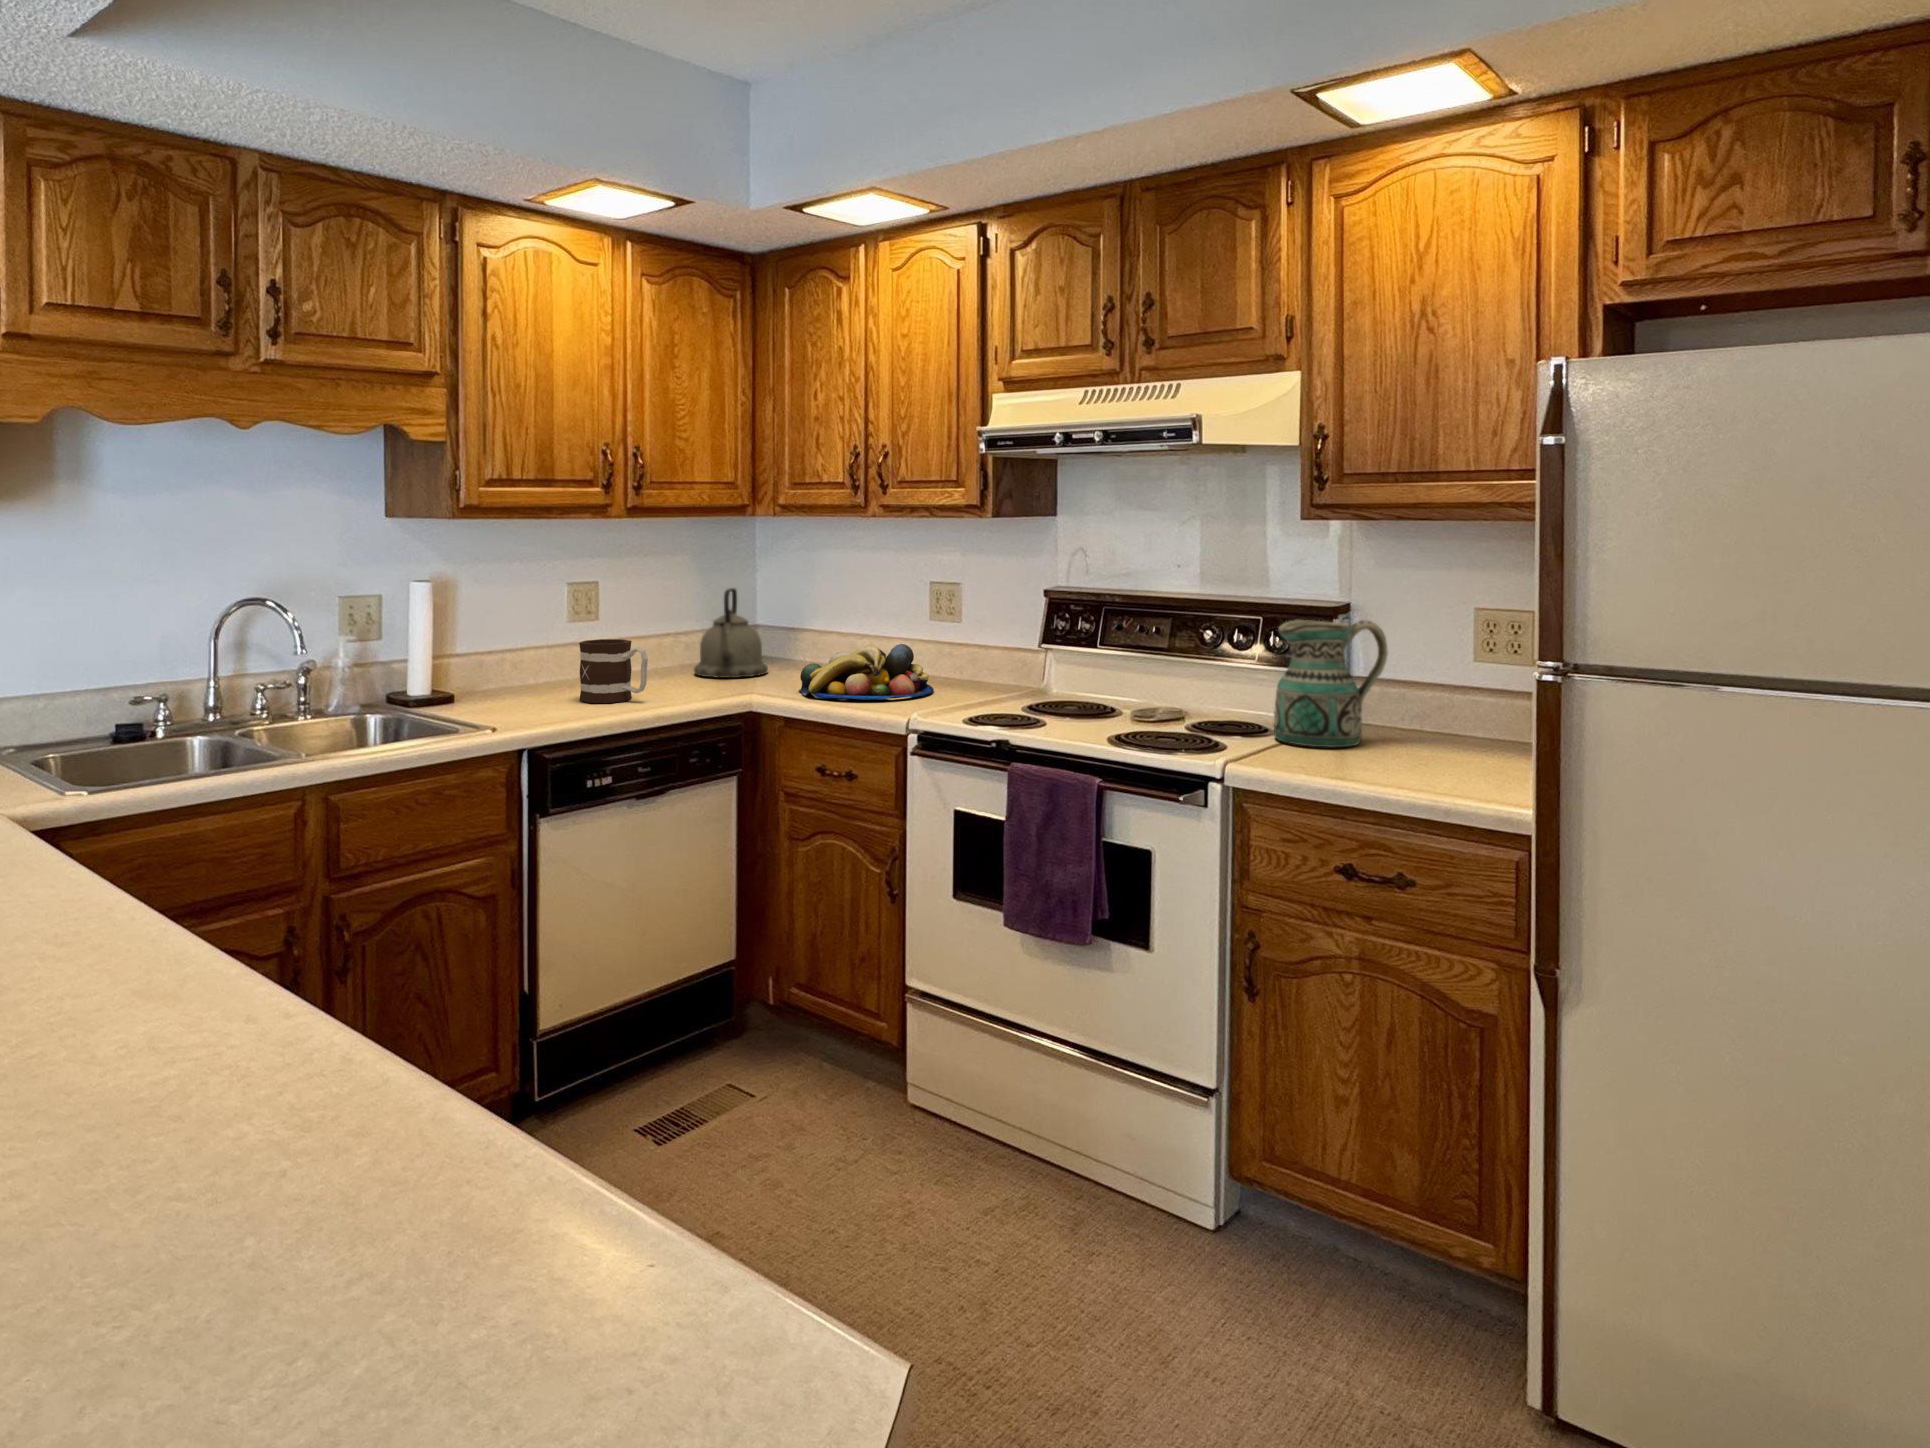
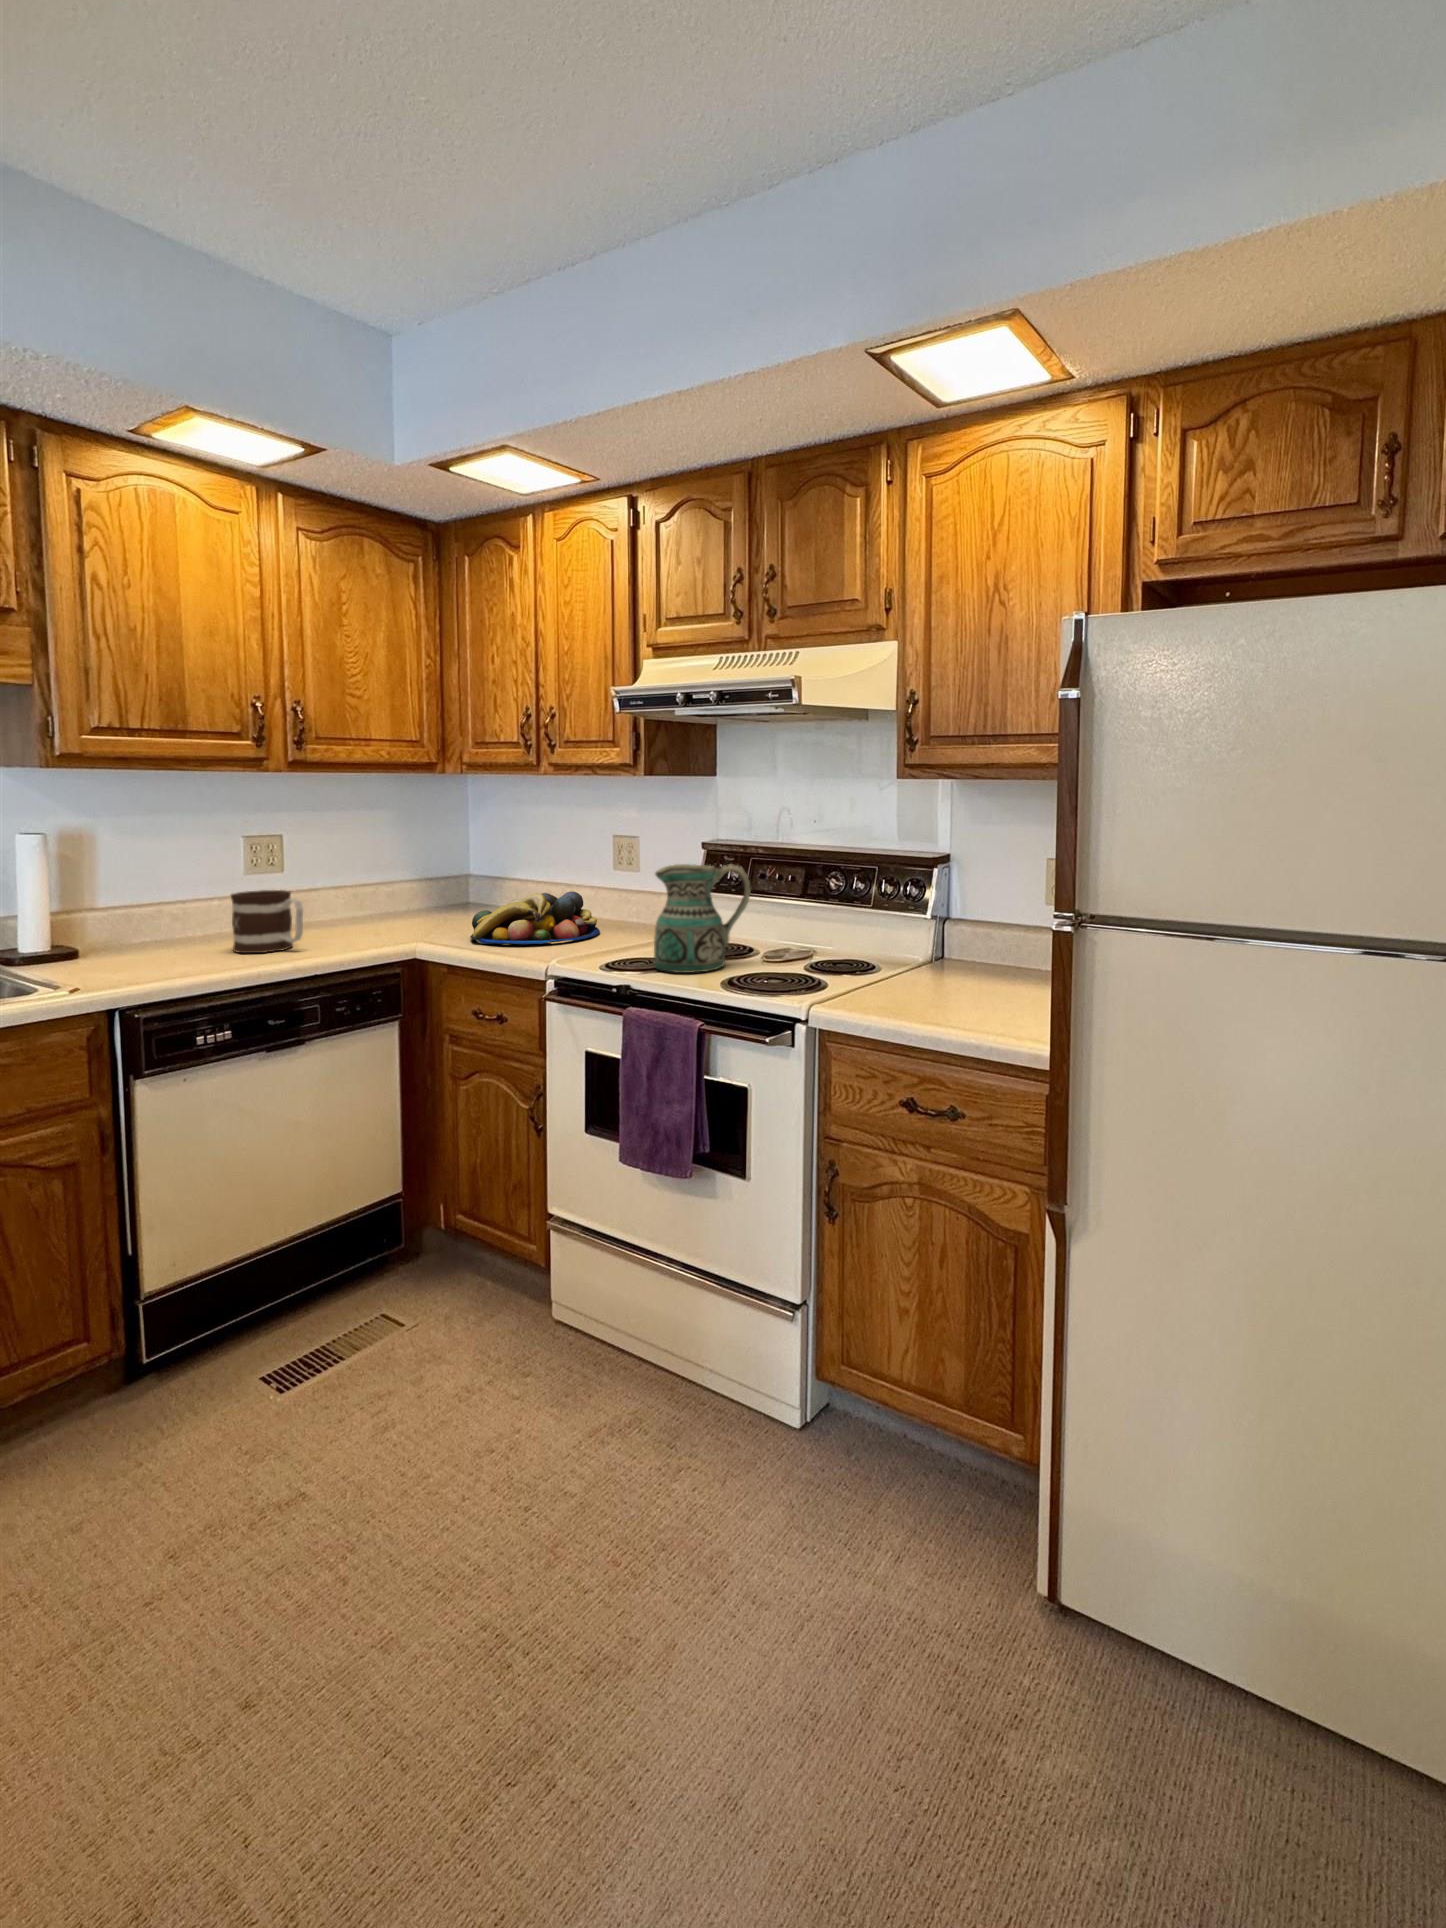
kettle: present [694,588,768,678] -> none [385,840,461,924]
ceramic pitcher: present [1274,620,1388,747] -> present [654,864,751,973]

